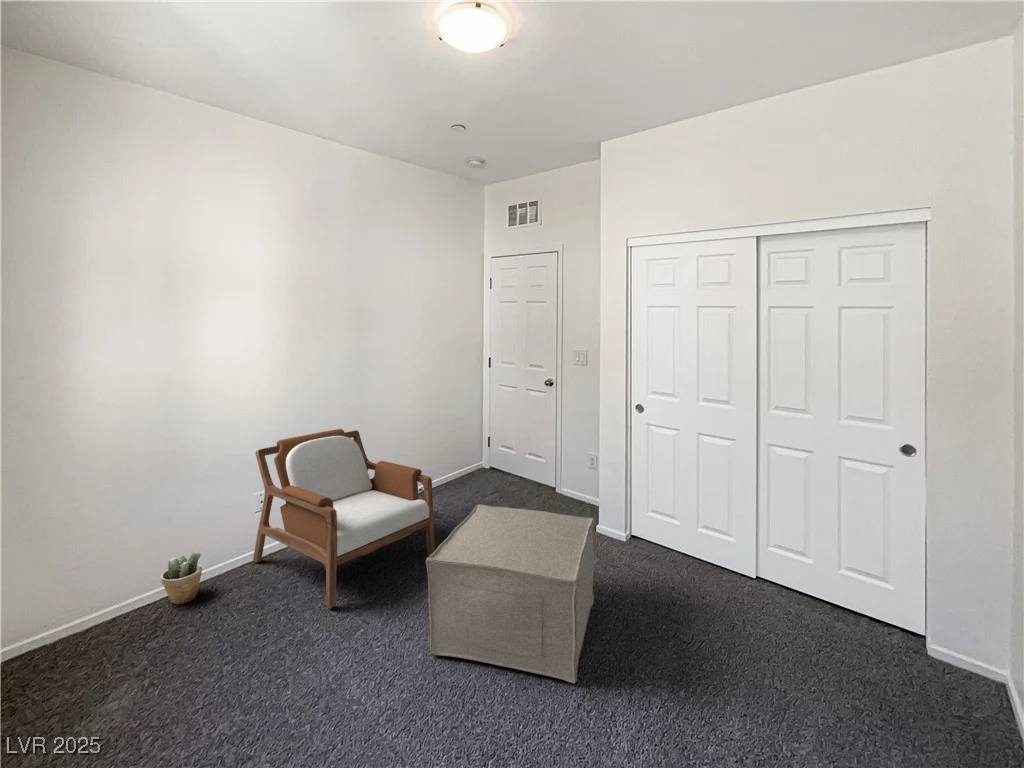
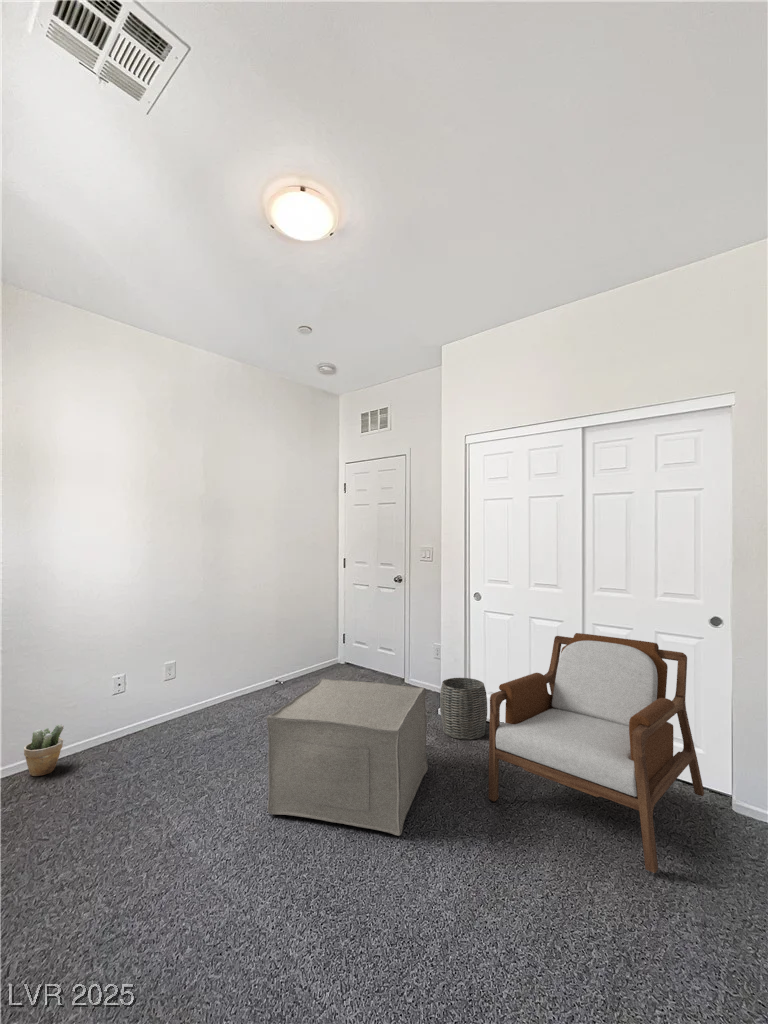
armchair: present [253,429,435,608] -> present [488,633,704,873]
woven basket: none [602,497,654,563] -> present [440,678,487,739]

